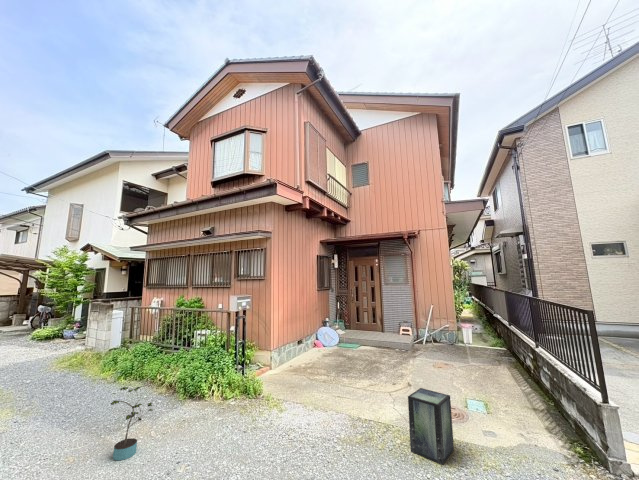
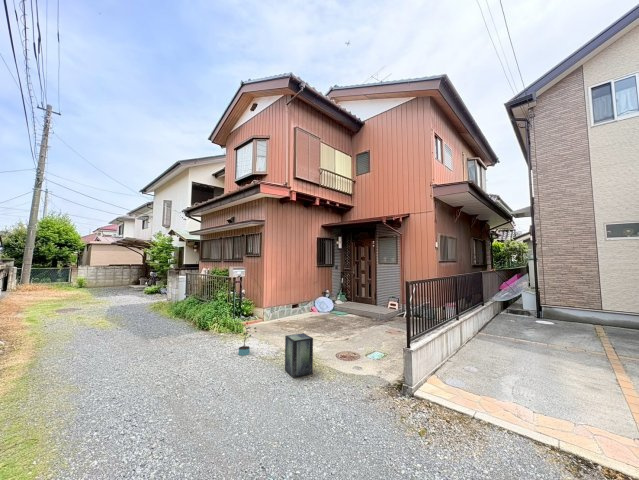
potted plant: present [111,387,153,460] -> present [236,318,256,355]

